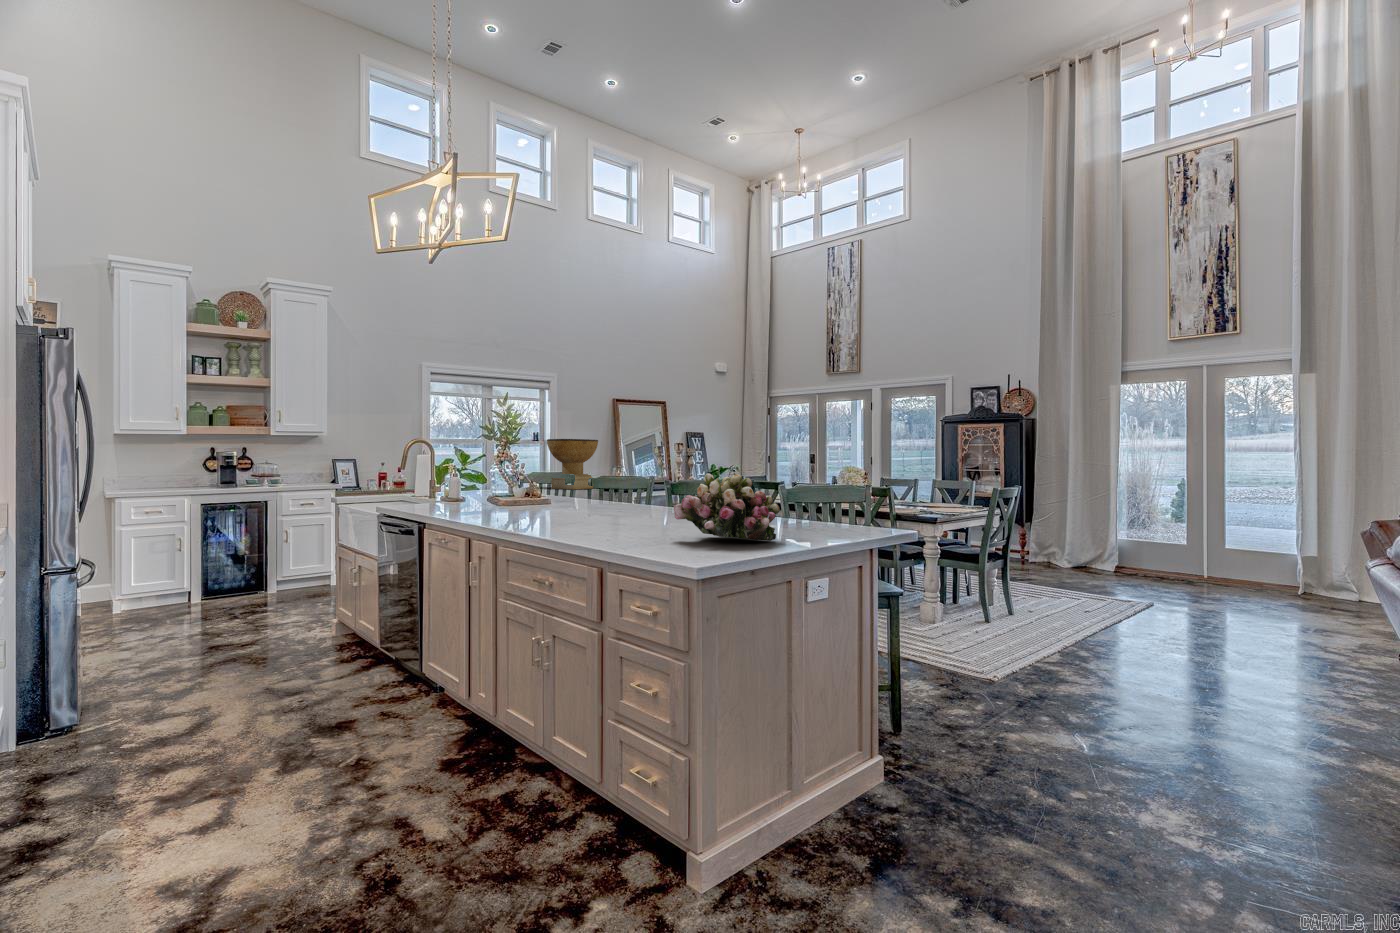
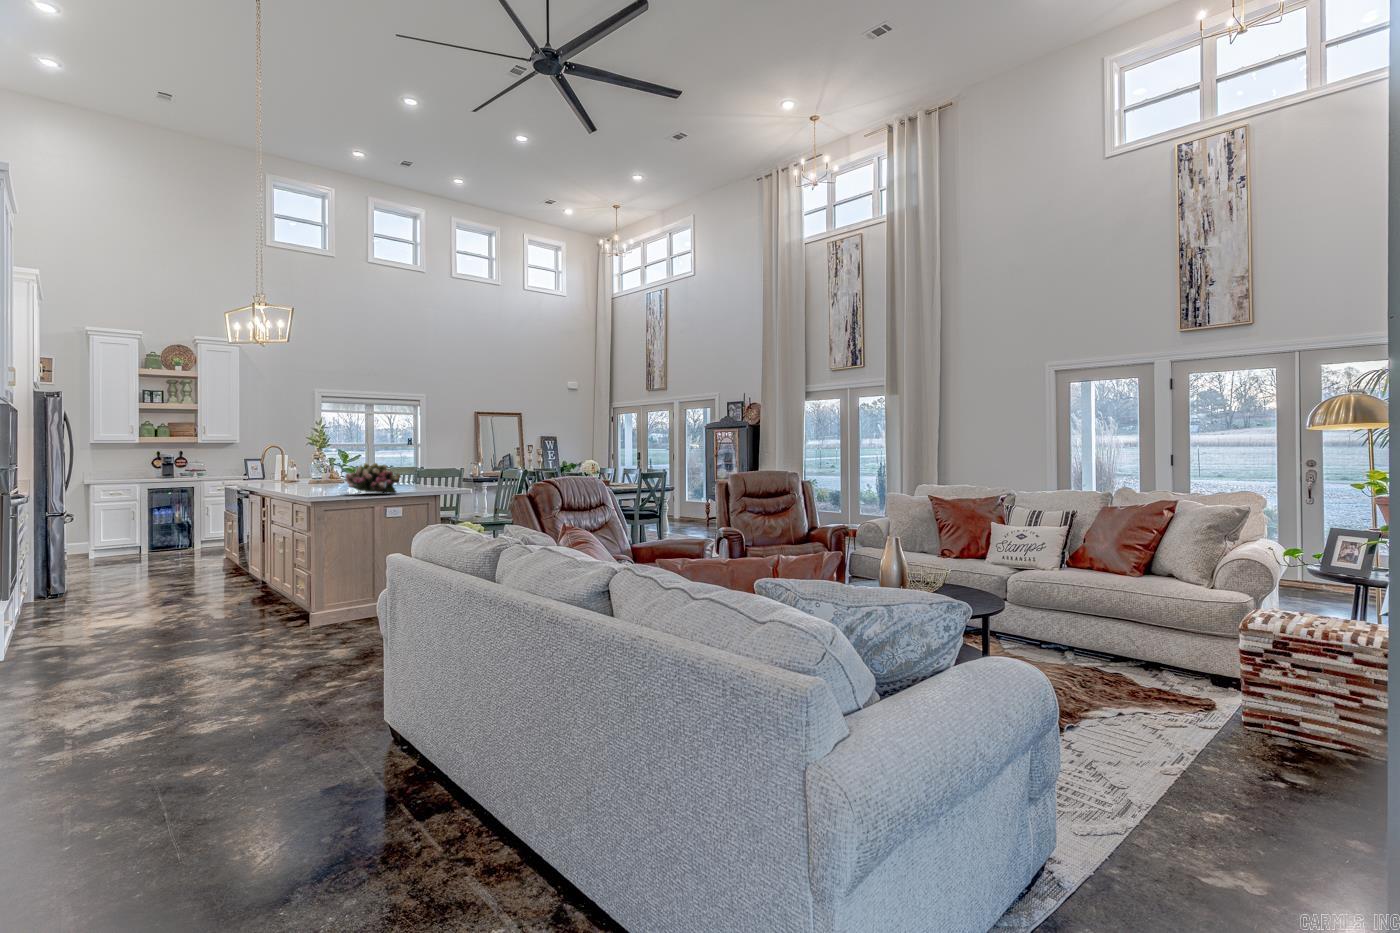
decorative bowl: present [547,439,598,490] -> none [392,443,429,477]

